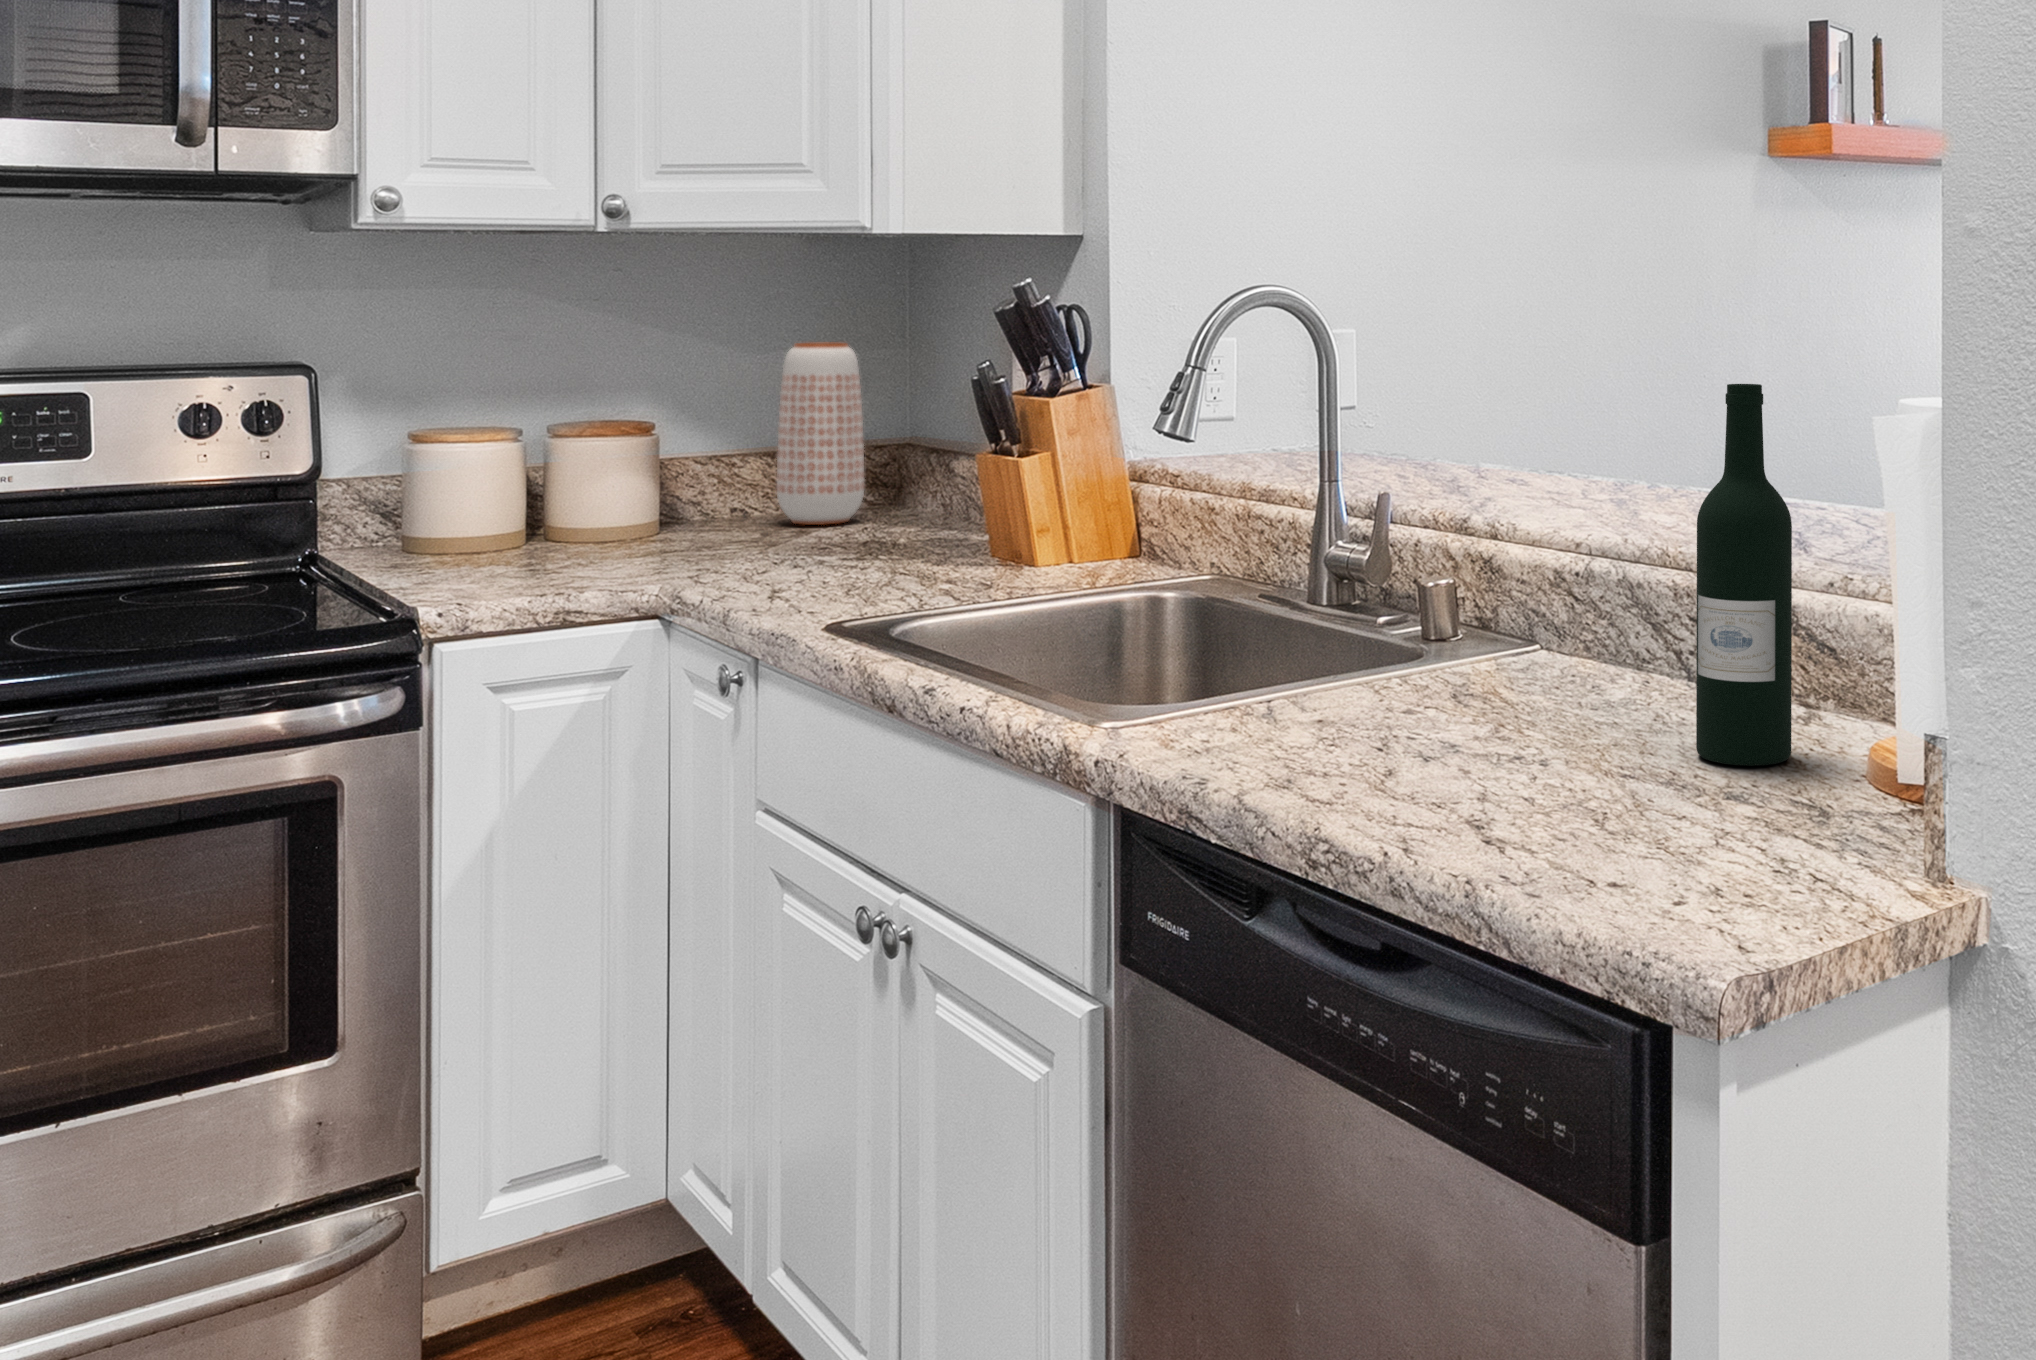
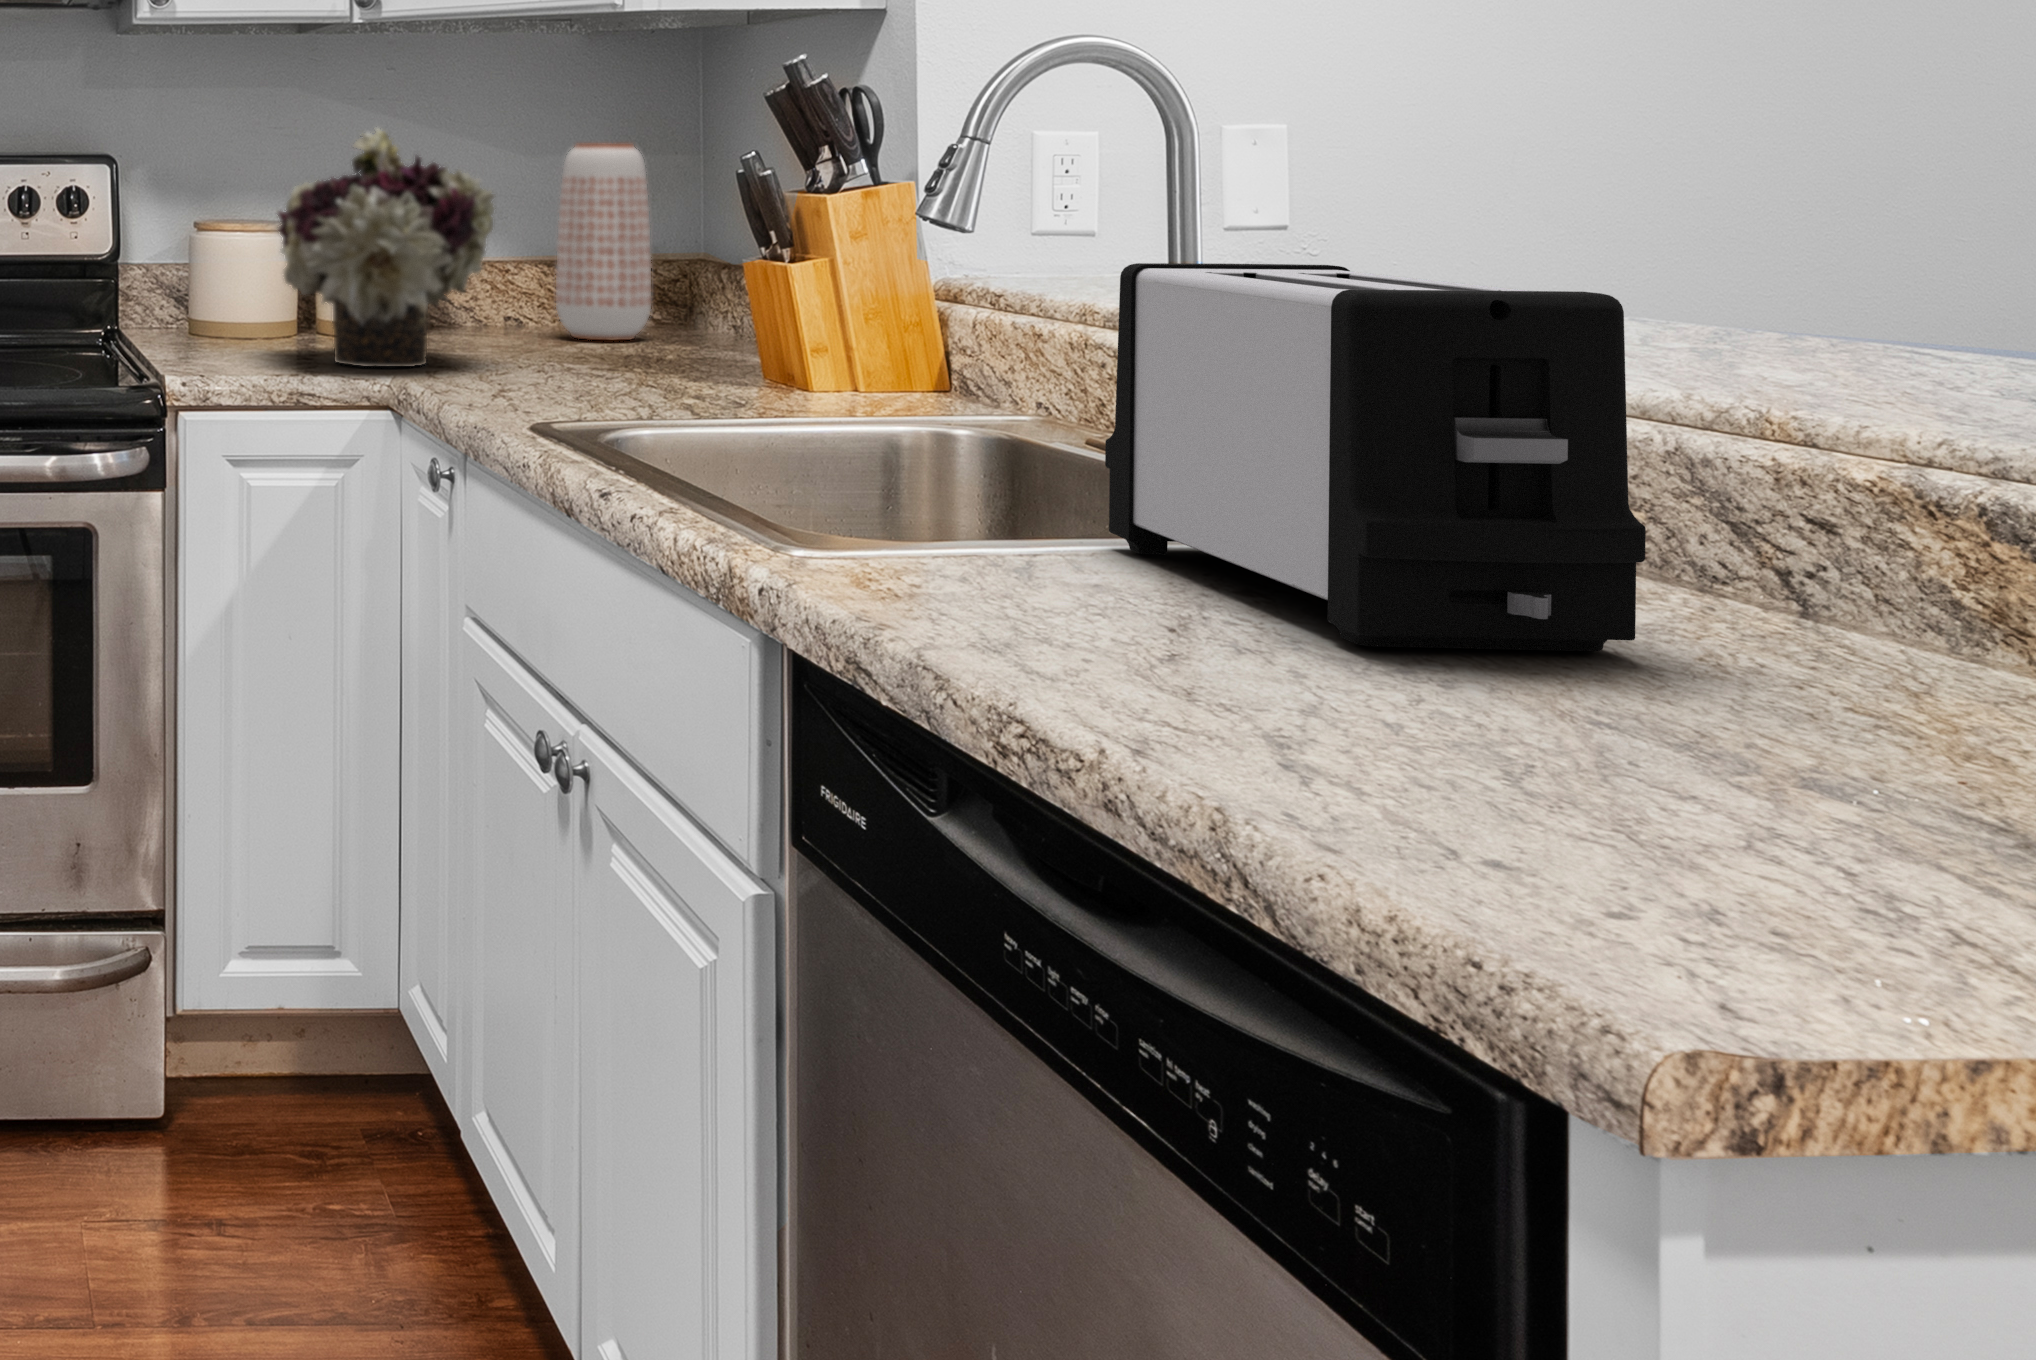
flower arrangement: none [511,338,742,572] -> present [278,128,494,367]
wine bottle: present [1696,384,1792,766] -> none [1735,121,1941,737]
toaster: none [1307,466,1643,745] -> present [1105,263,1646,651]

